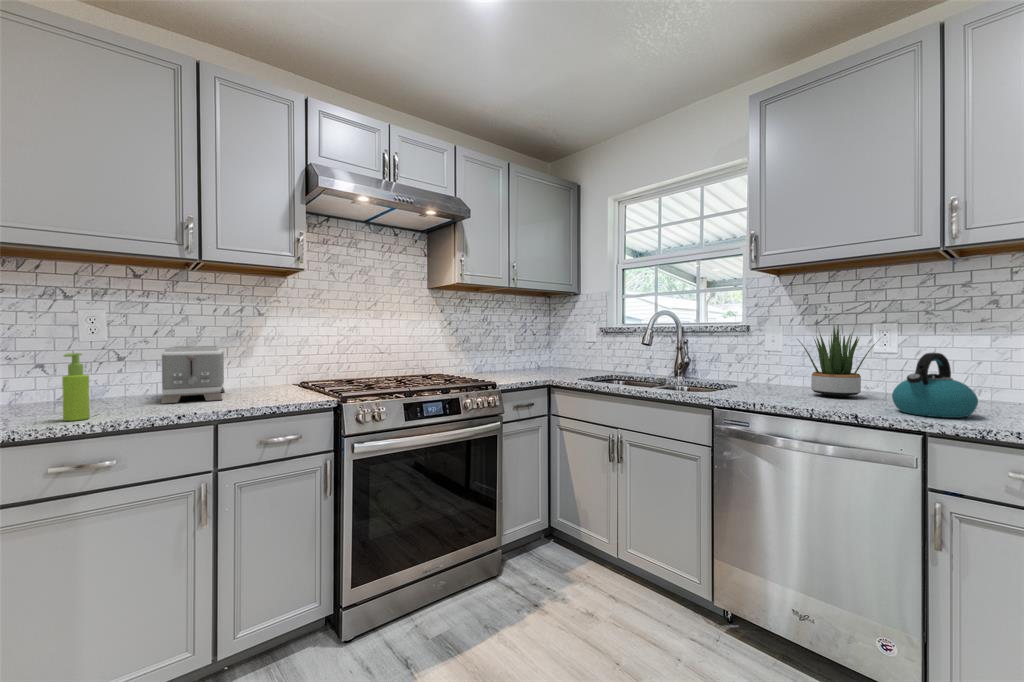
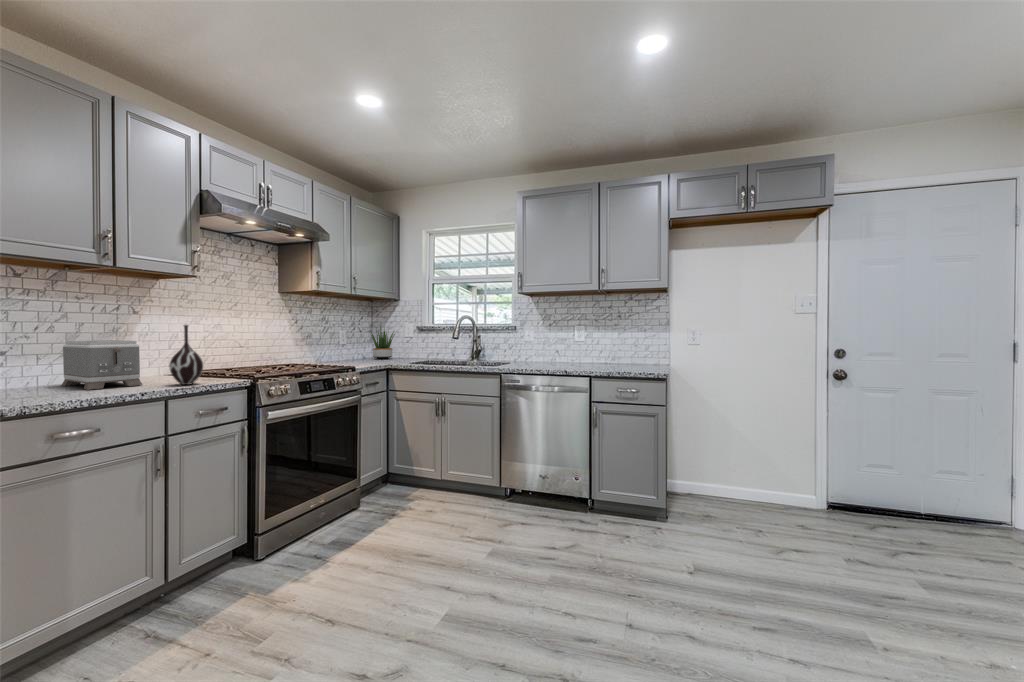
potted plant: present [799,324,878,397] -> present [371,327,395,359]
vase: none [239,328,278,403] -> present [169,325,203,385]
soap dispenser: present [62,353,90,421] -> none [36,345,60,401]
kettle: present [892,353,978,418] -> none [584,340,615,370]

